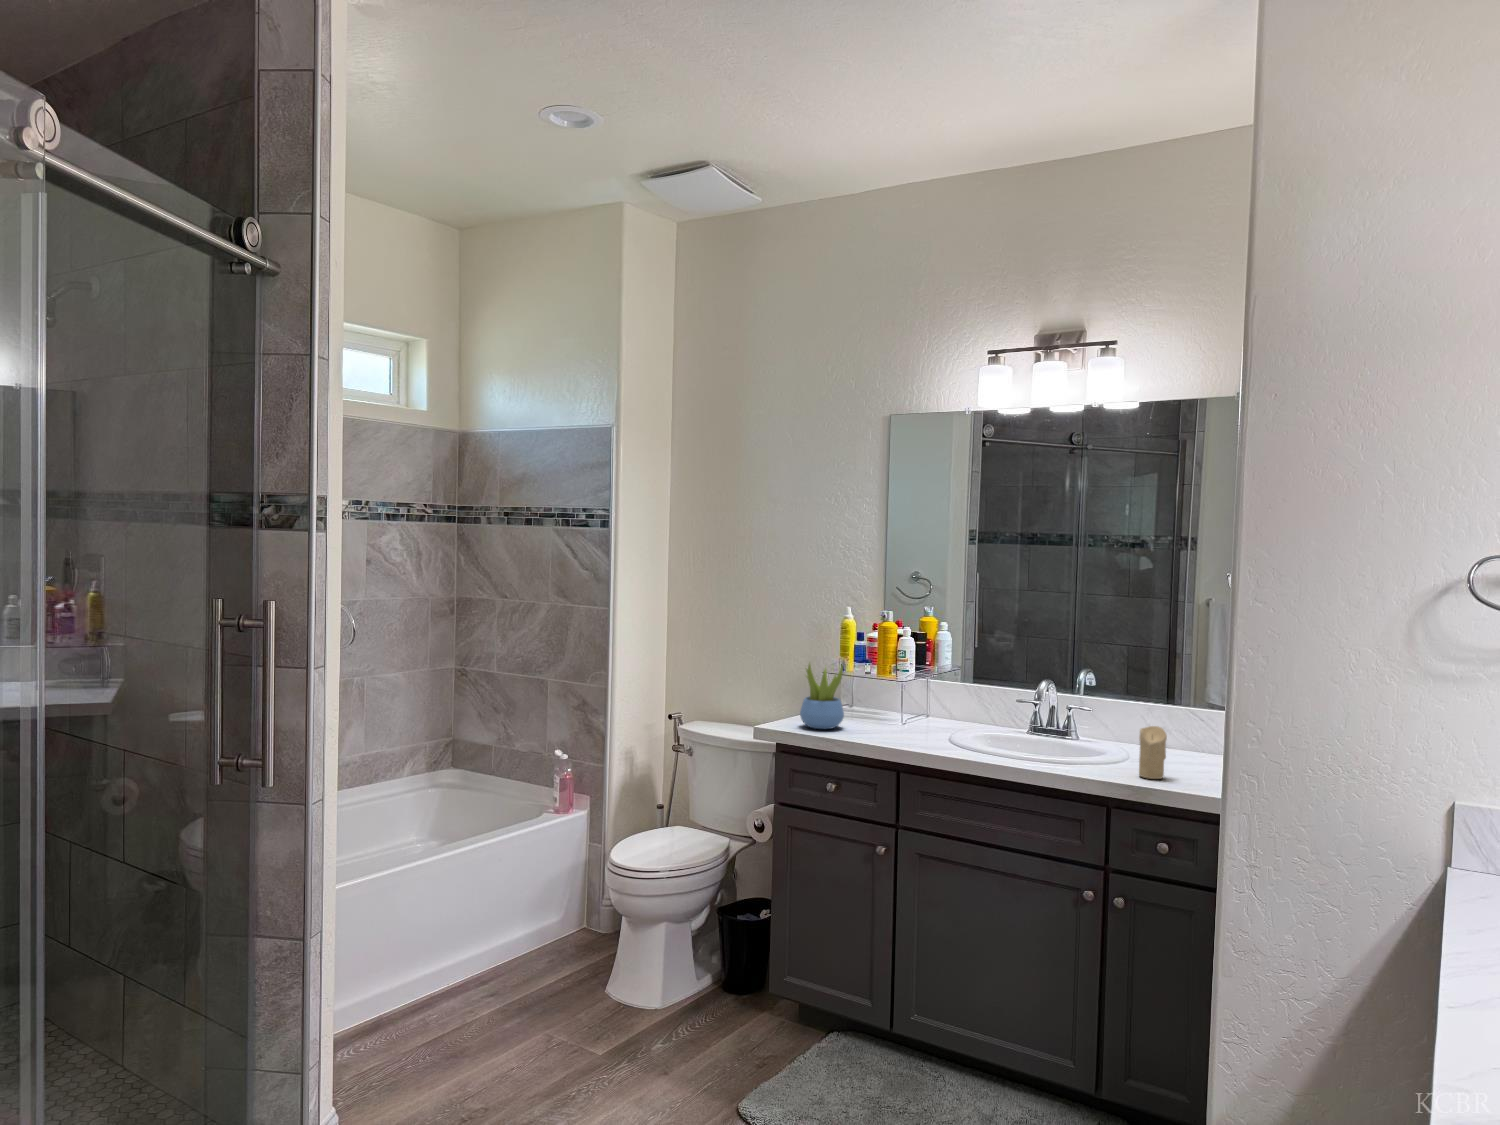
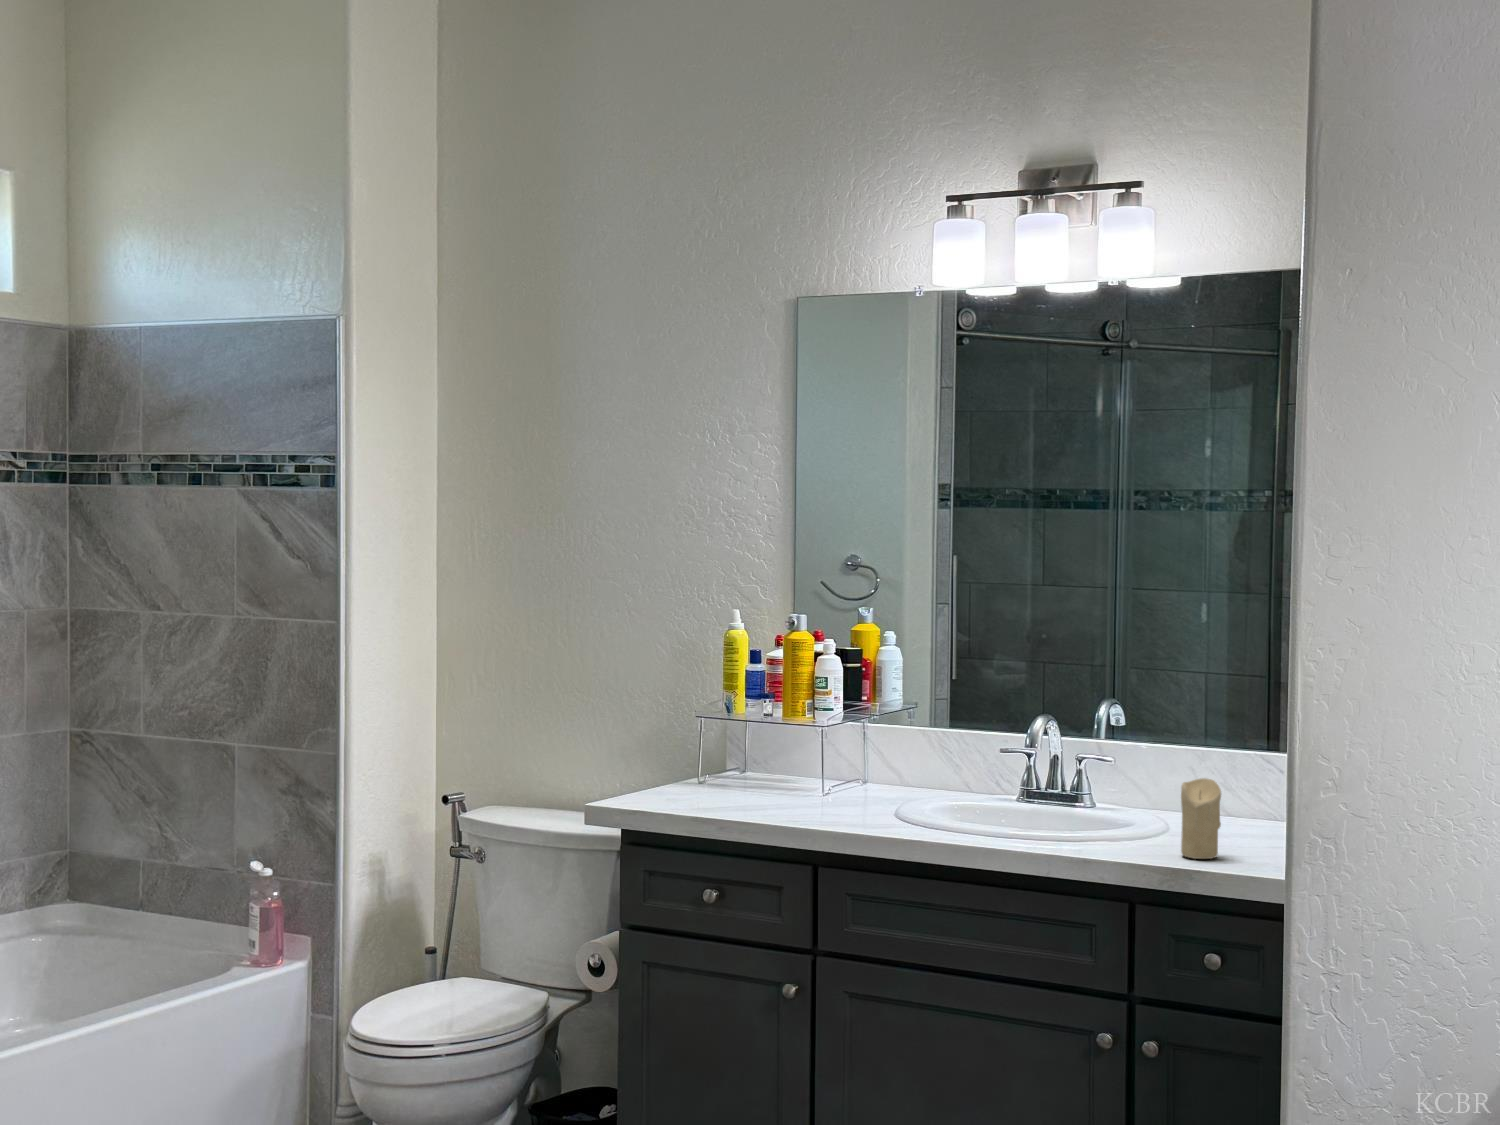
succulent plant: present [800,664,844,729] -> none [660,696,730,806]

